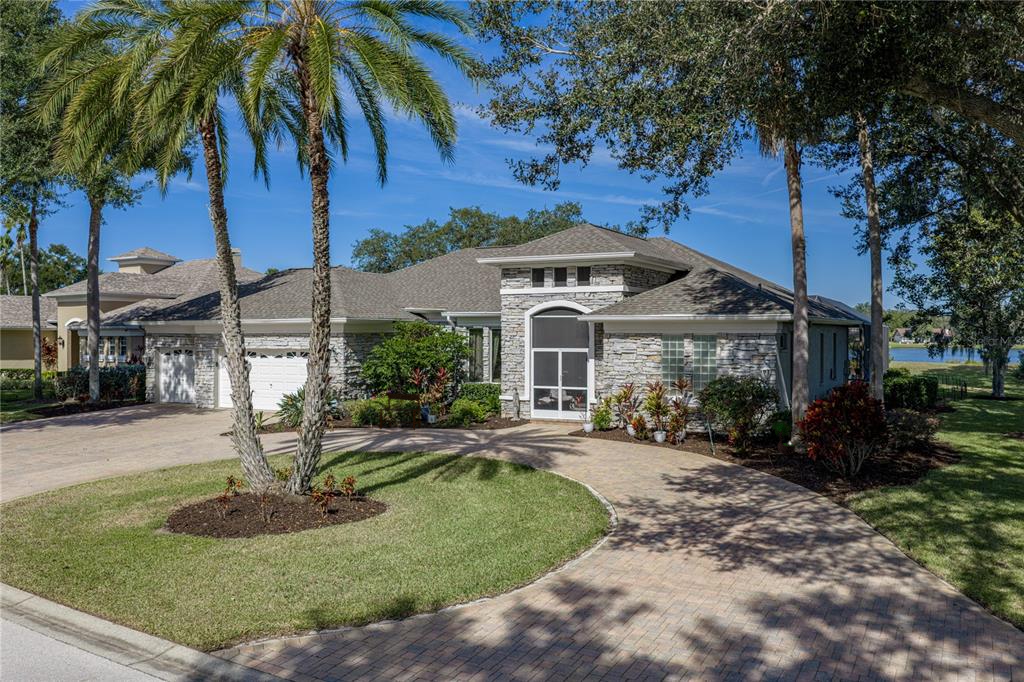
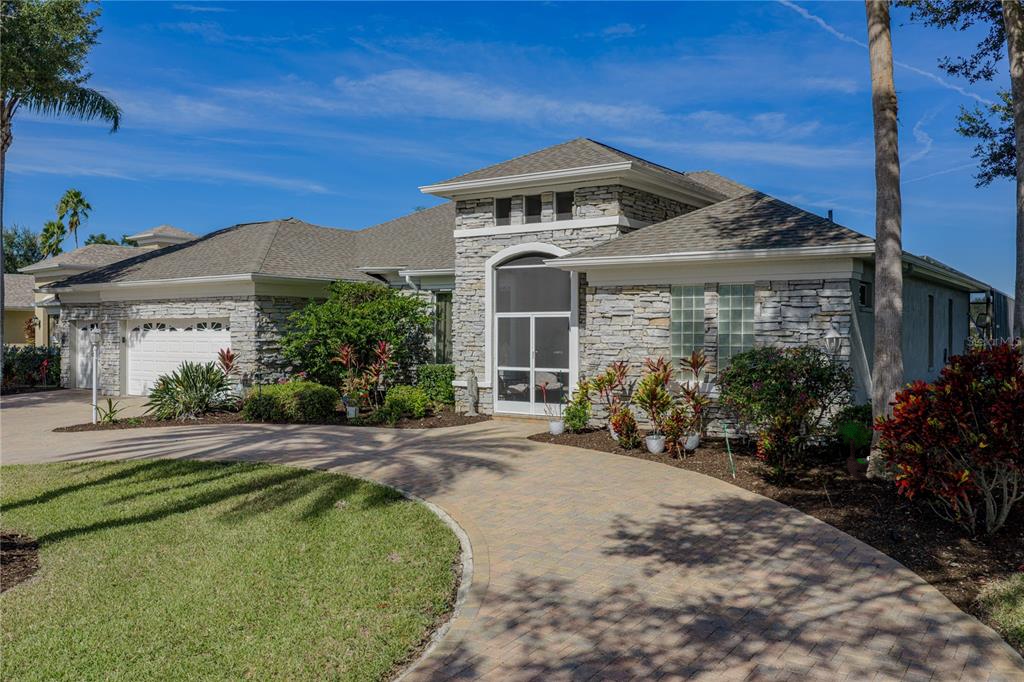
bench: present [380,393,421,430] -> none [269,373,330,425]

